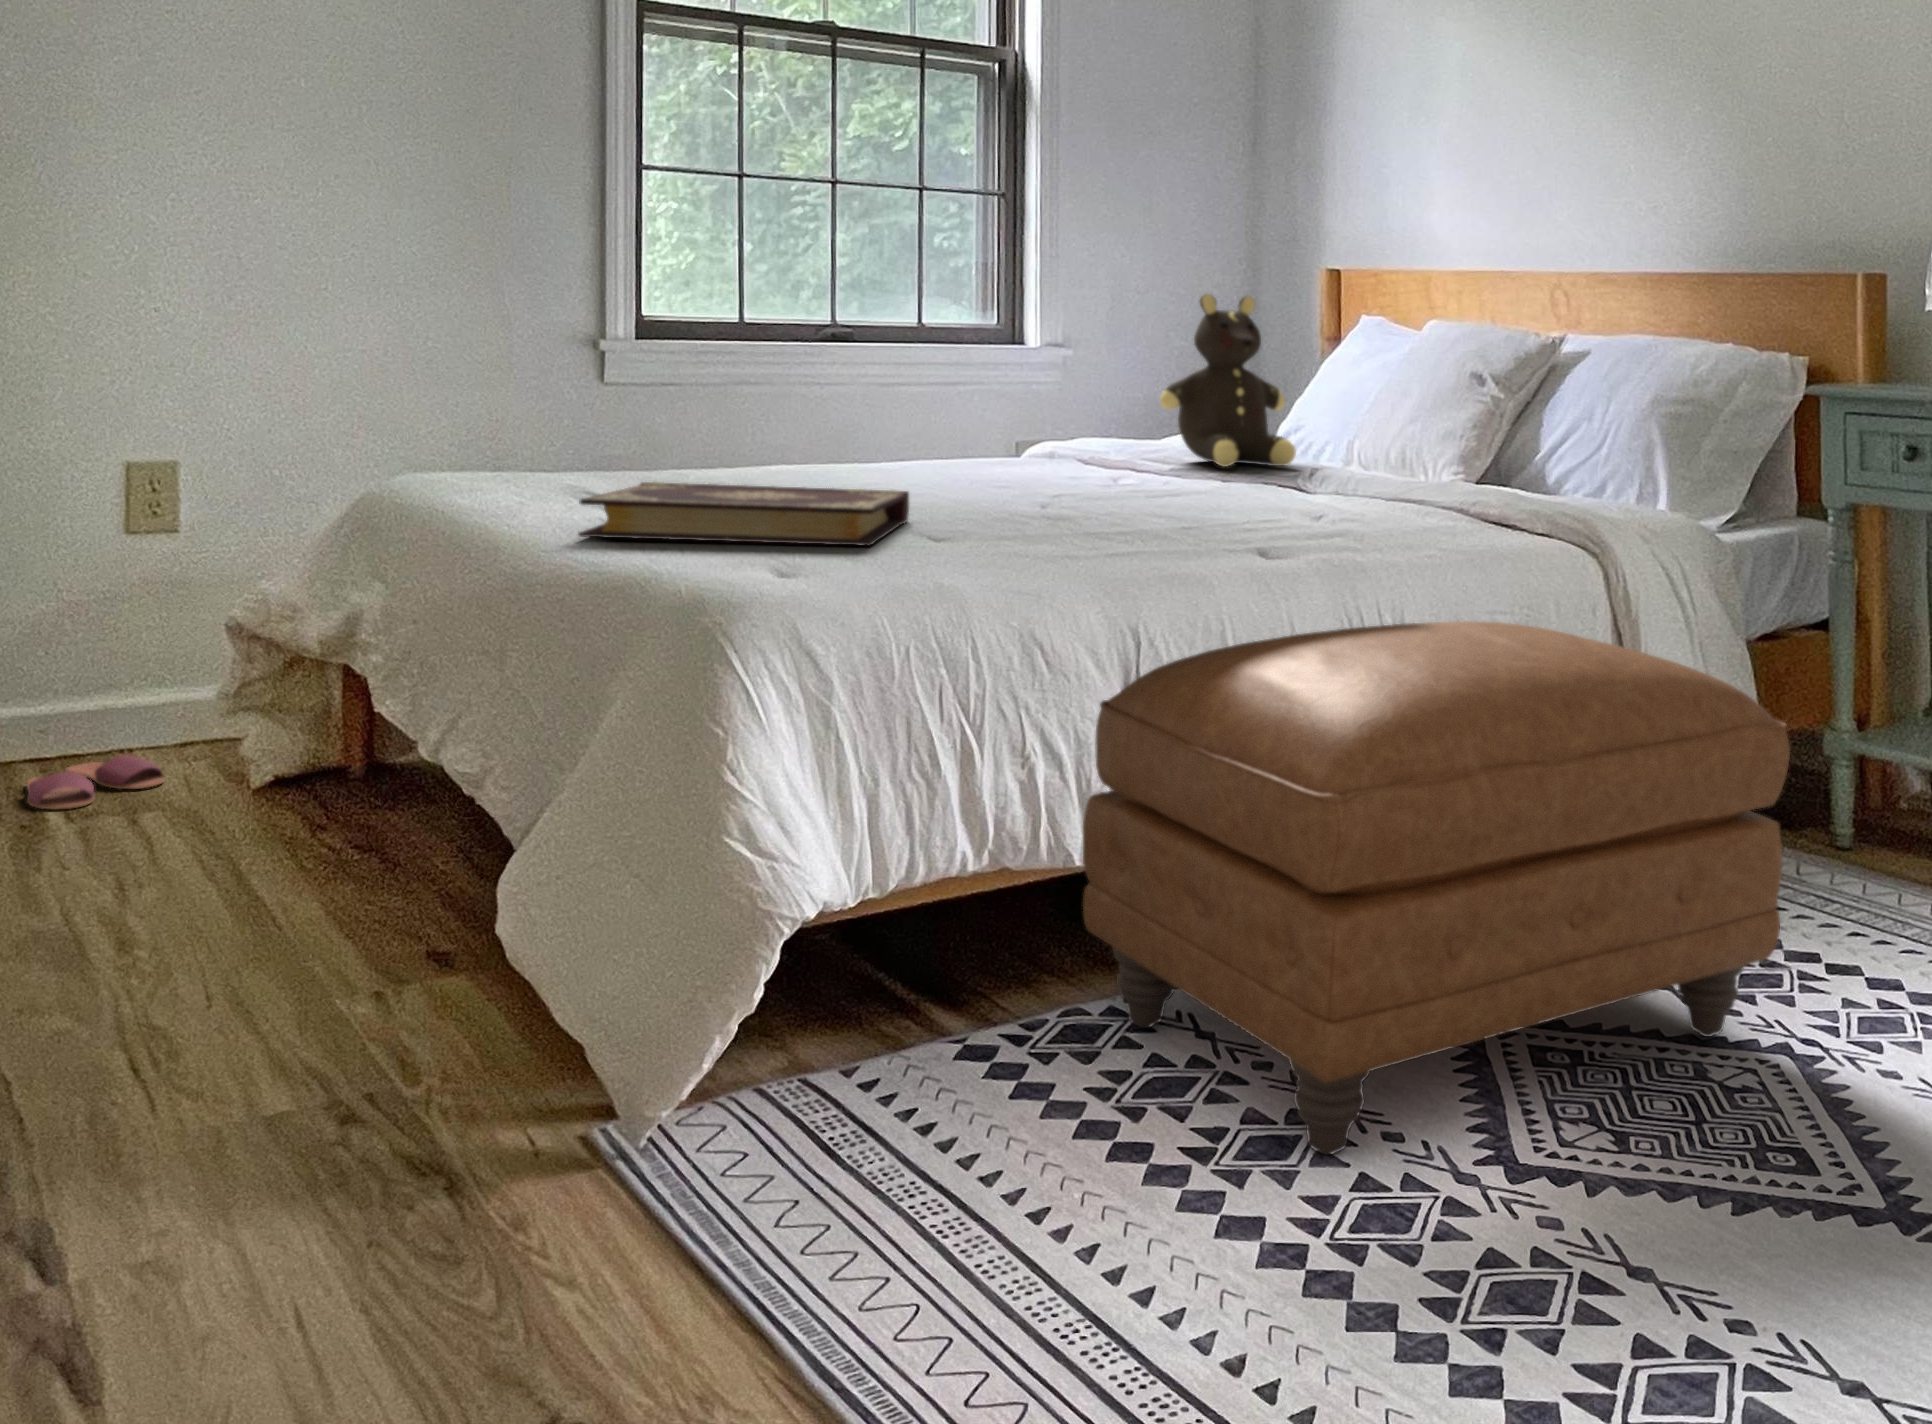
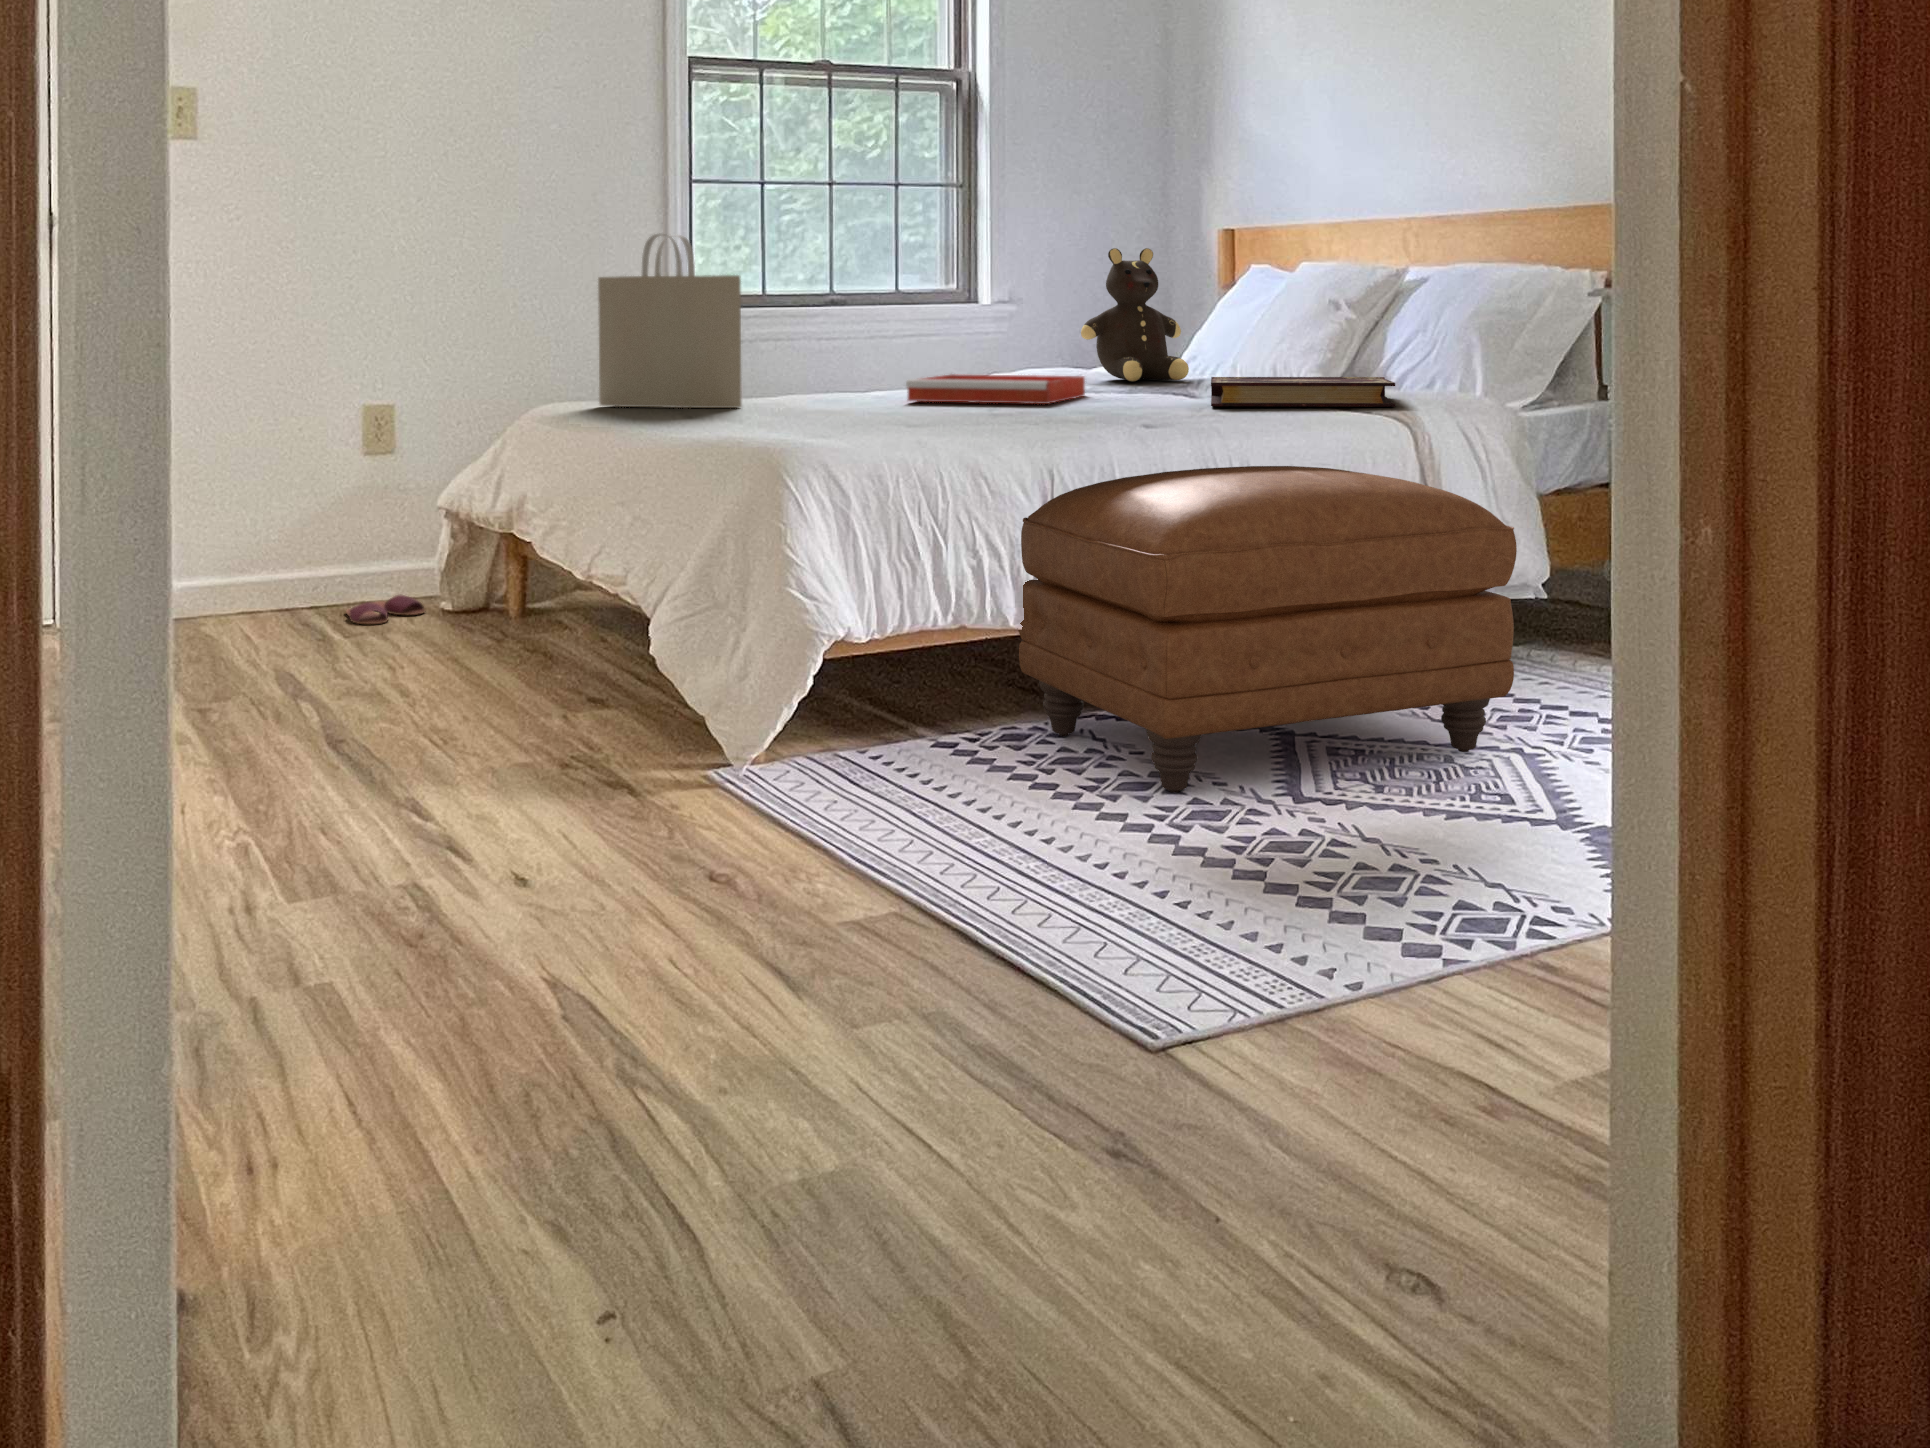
tote bag: none [459,242,689,499] -> present [598,234,742,408]
tray: none [925,454,1171,506] -> present [906,374,1085,404]
book: present [578,482,909,546] -> present [1211,377,1396,407]

